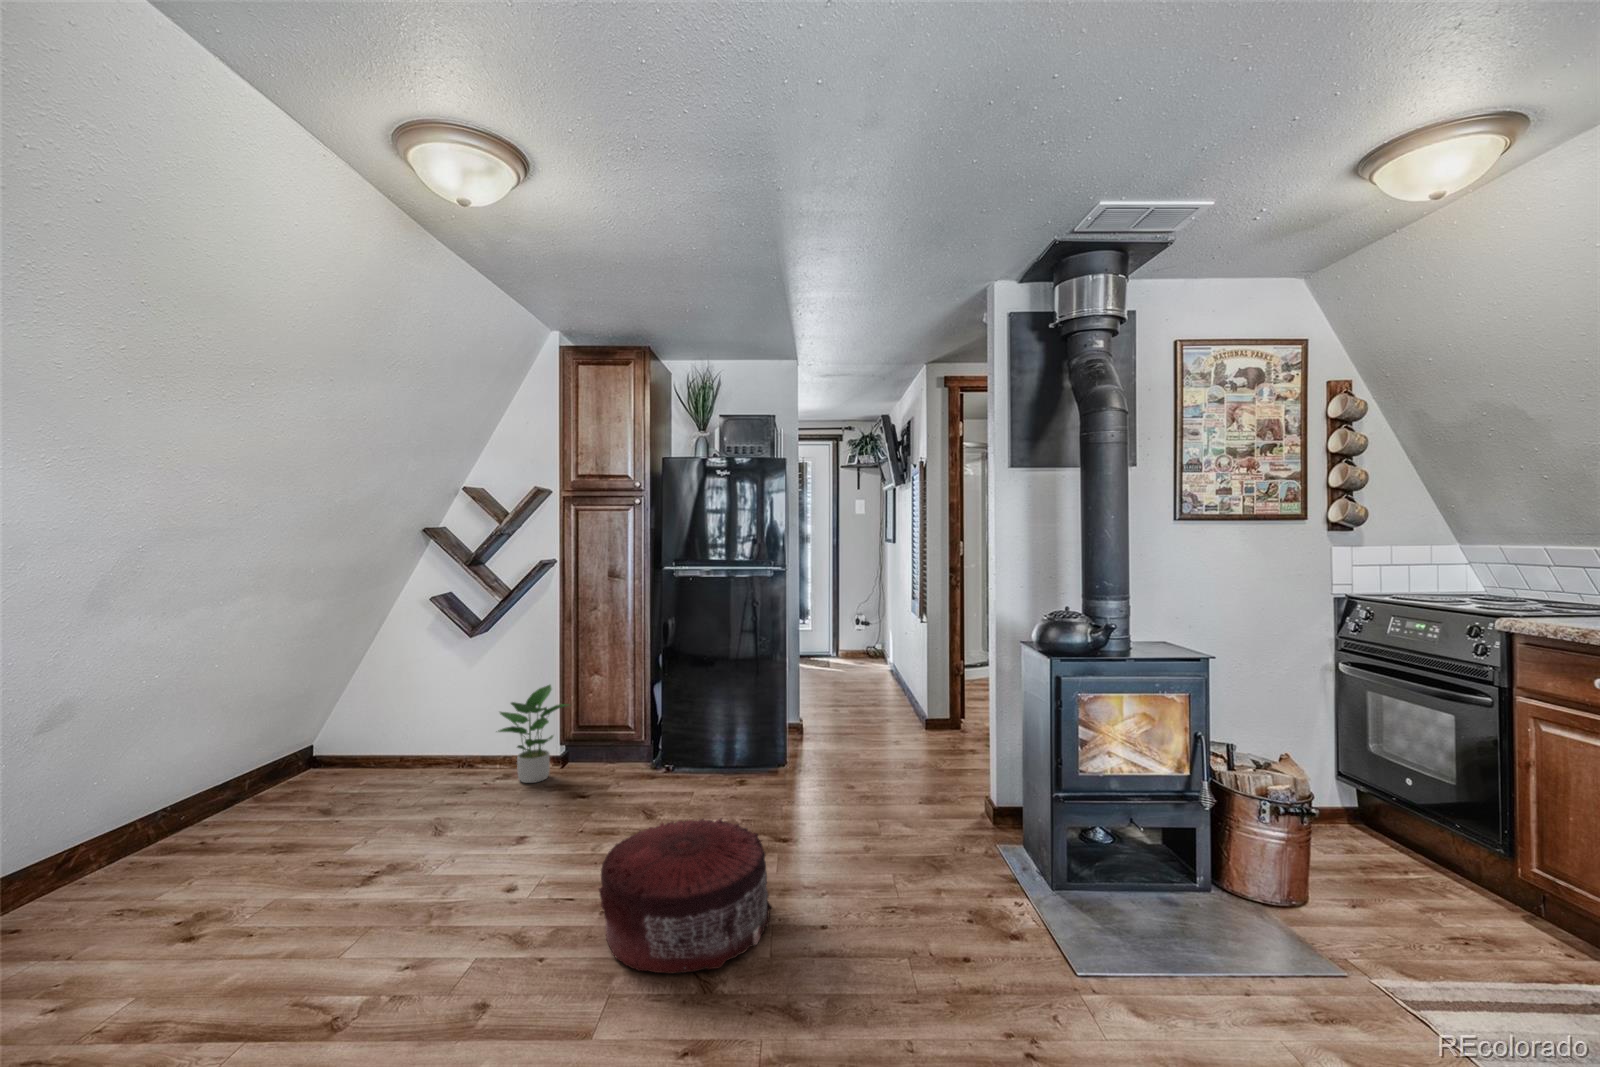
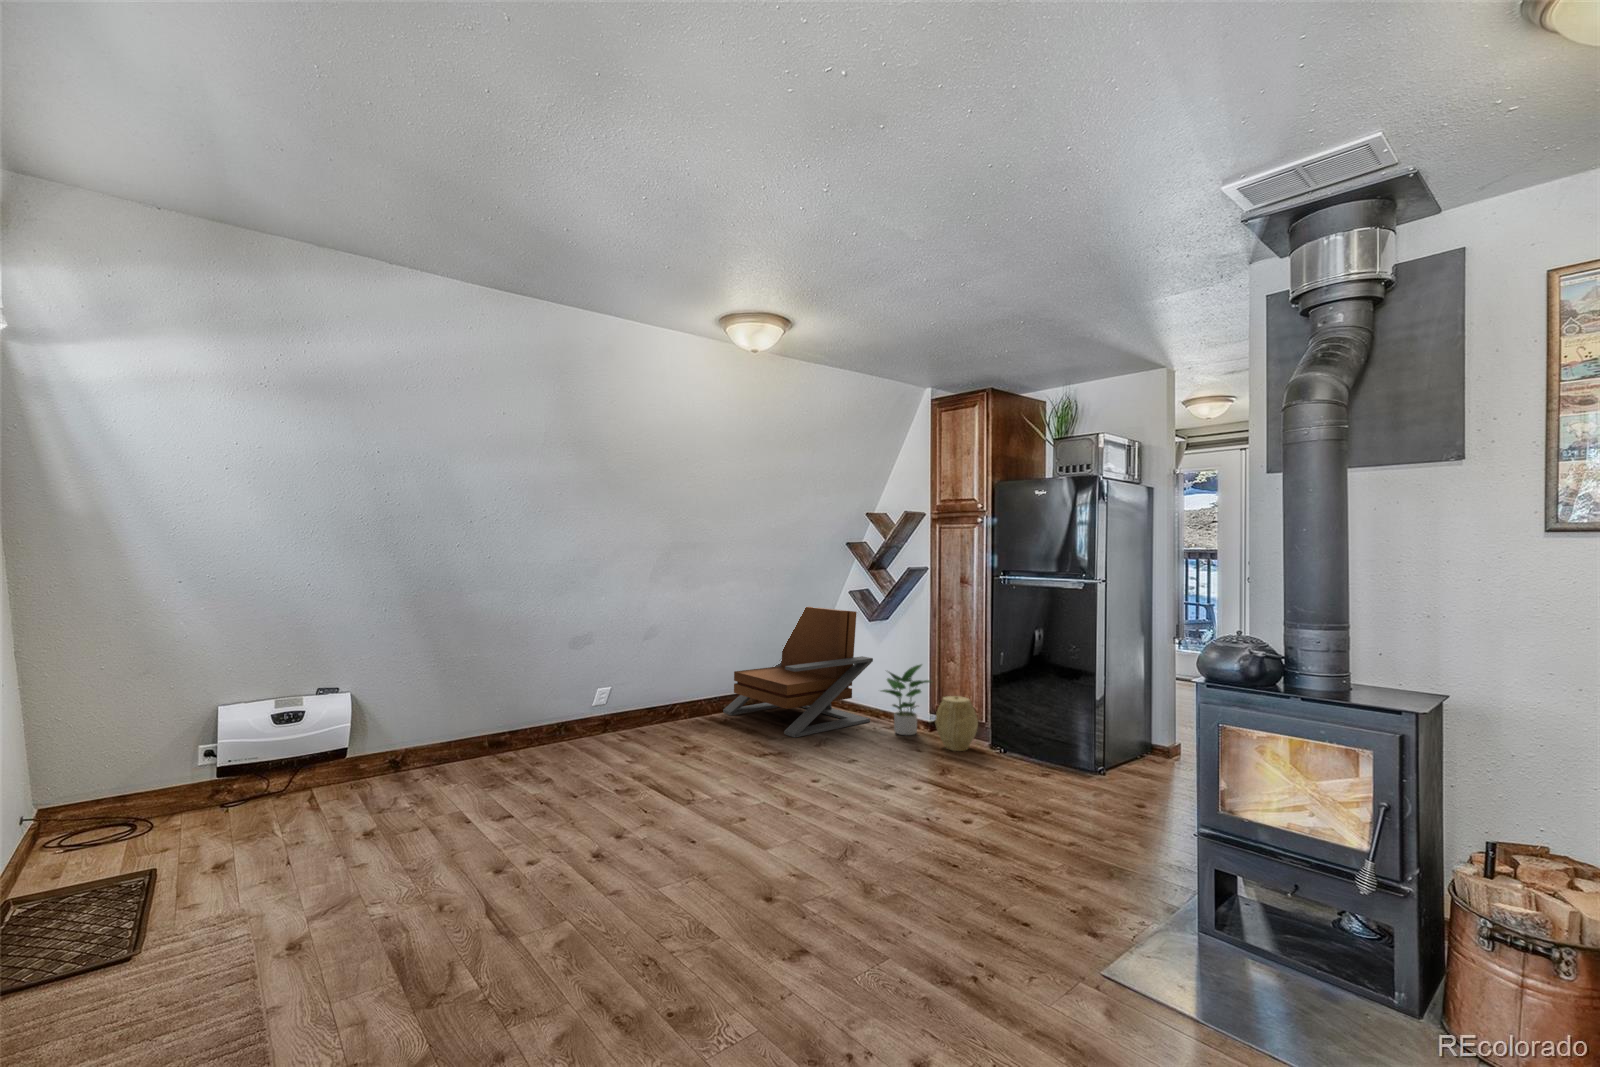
lounge chair: none [181,627,467,835] -> present [723,607,873,738]
woven basket: none [590,716,643,785] -> present [935,696,978,751]
pouf: present [599,818,772,974] -> none [817,758,940,856]

